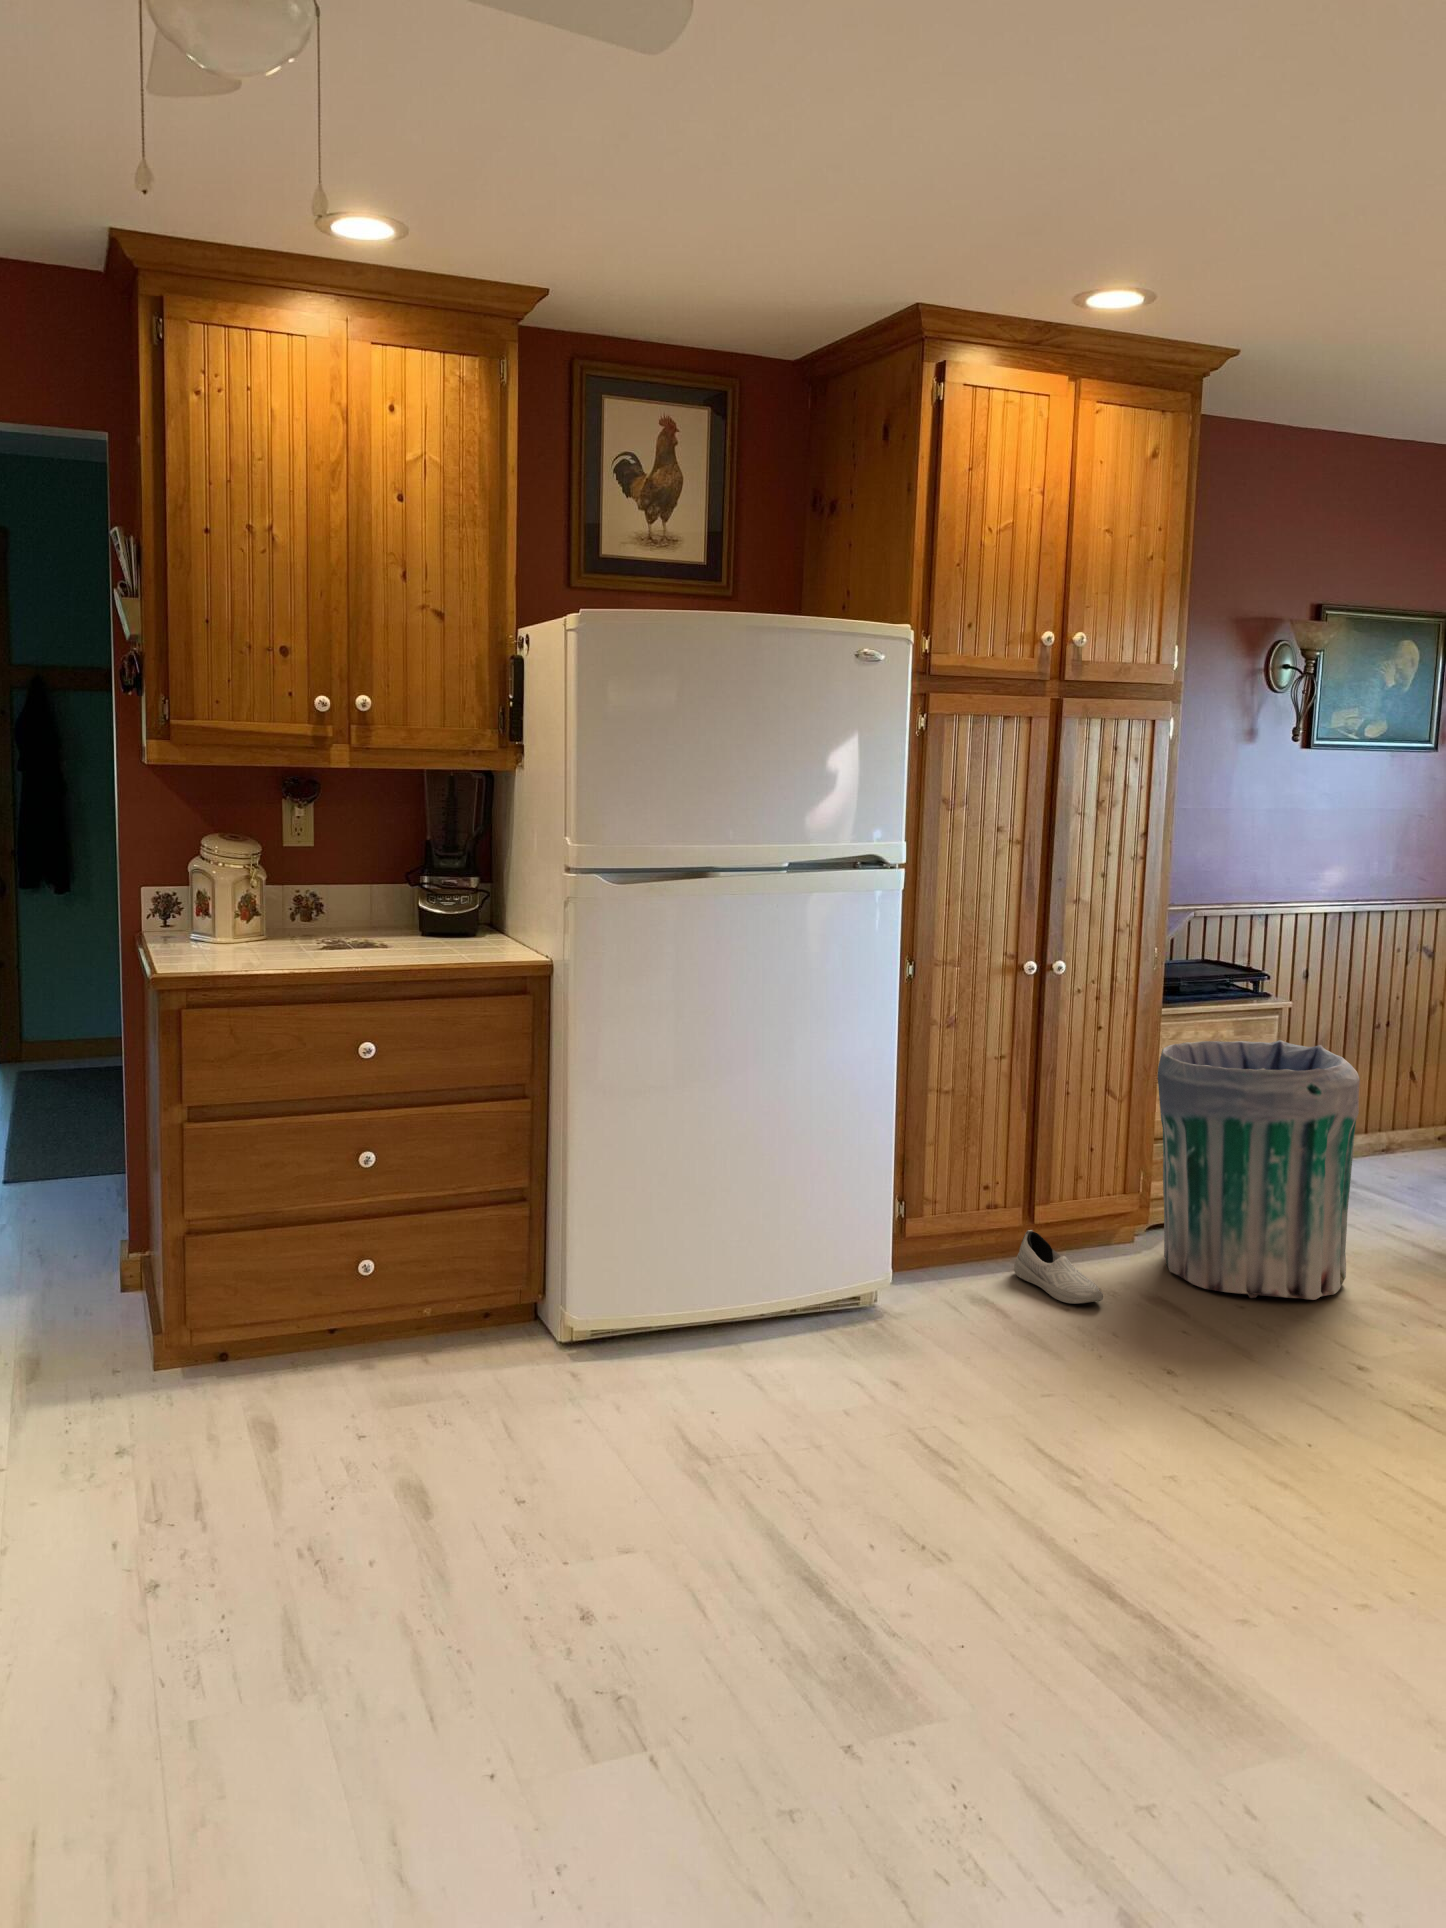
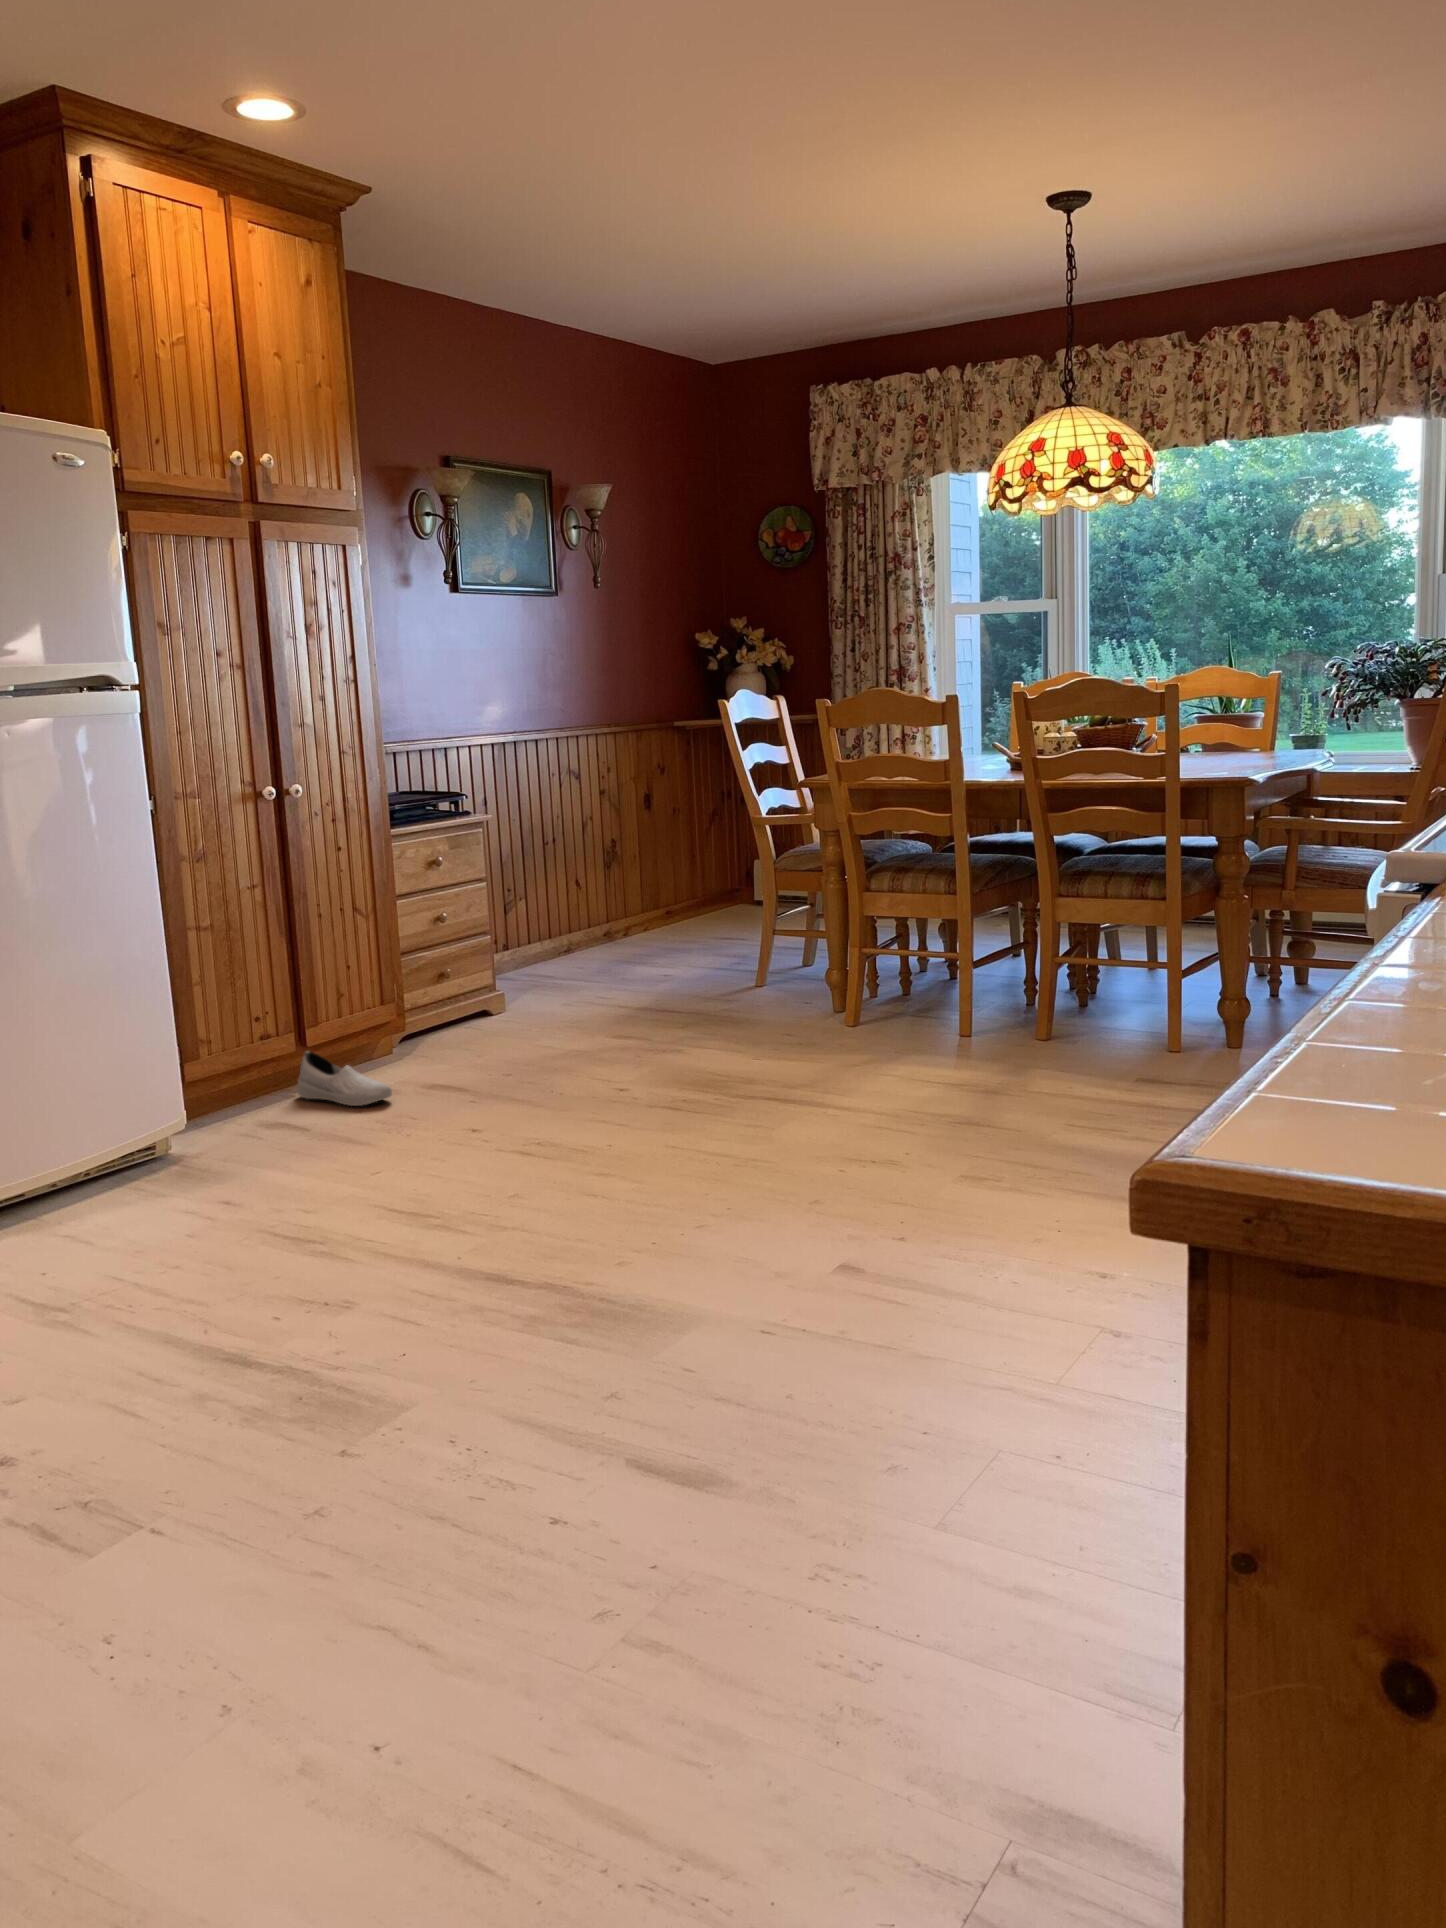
trash can: present [1158,1040,1360,1300] -> none [399,838,583,1069]

